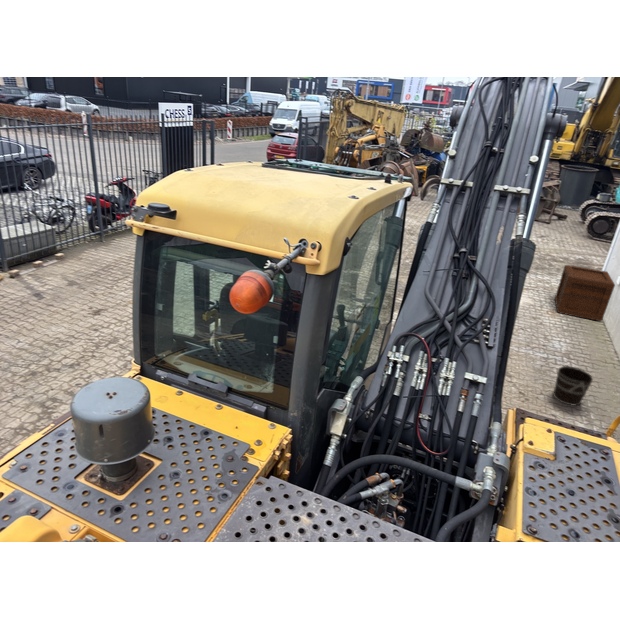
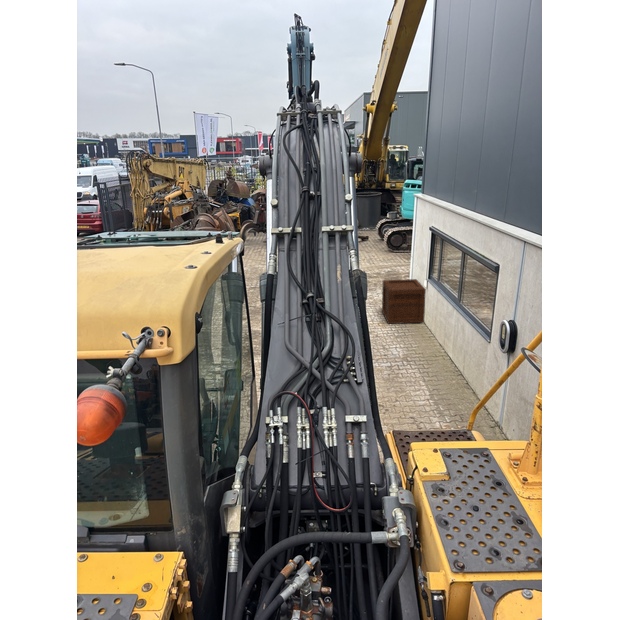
bucket: present [554,365,593,406] -> none [407,370,436,406]

